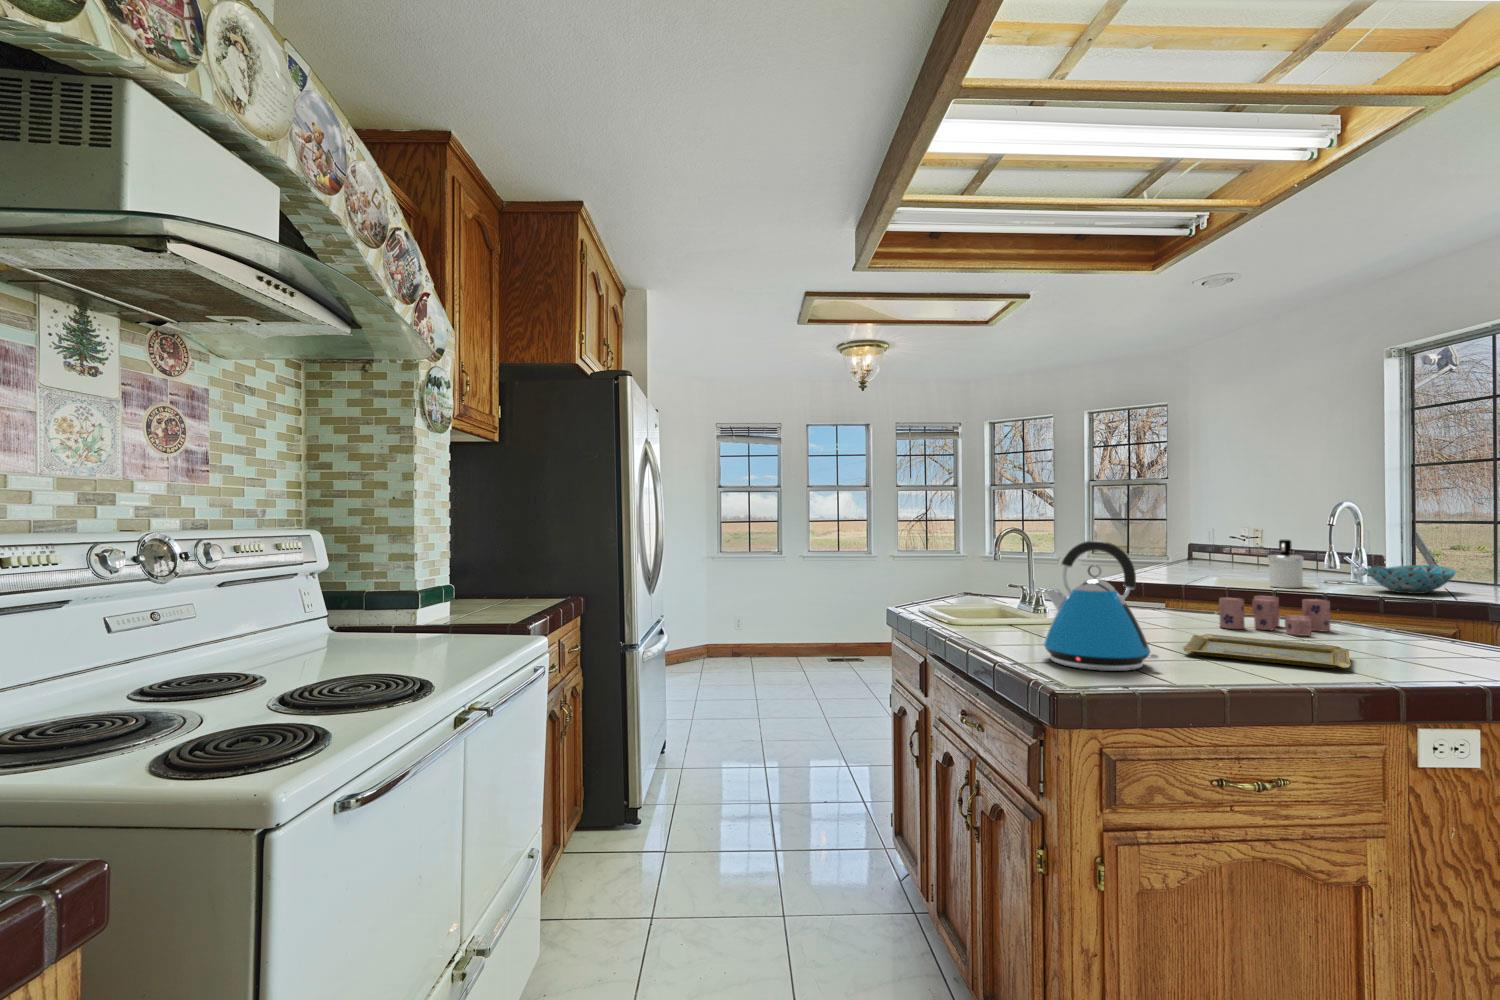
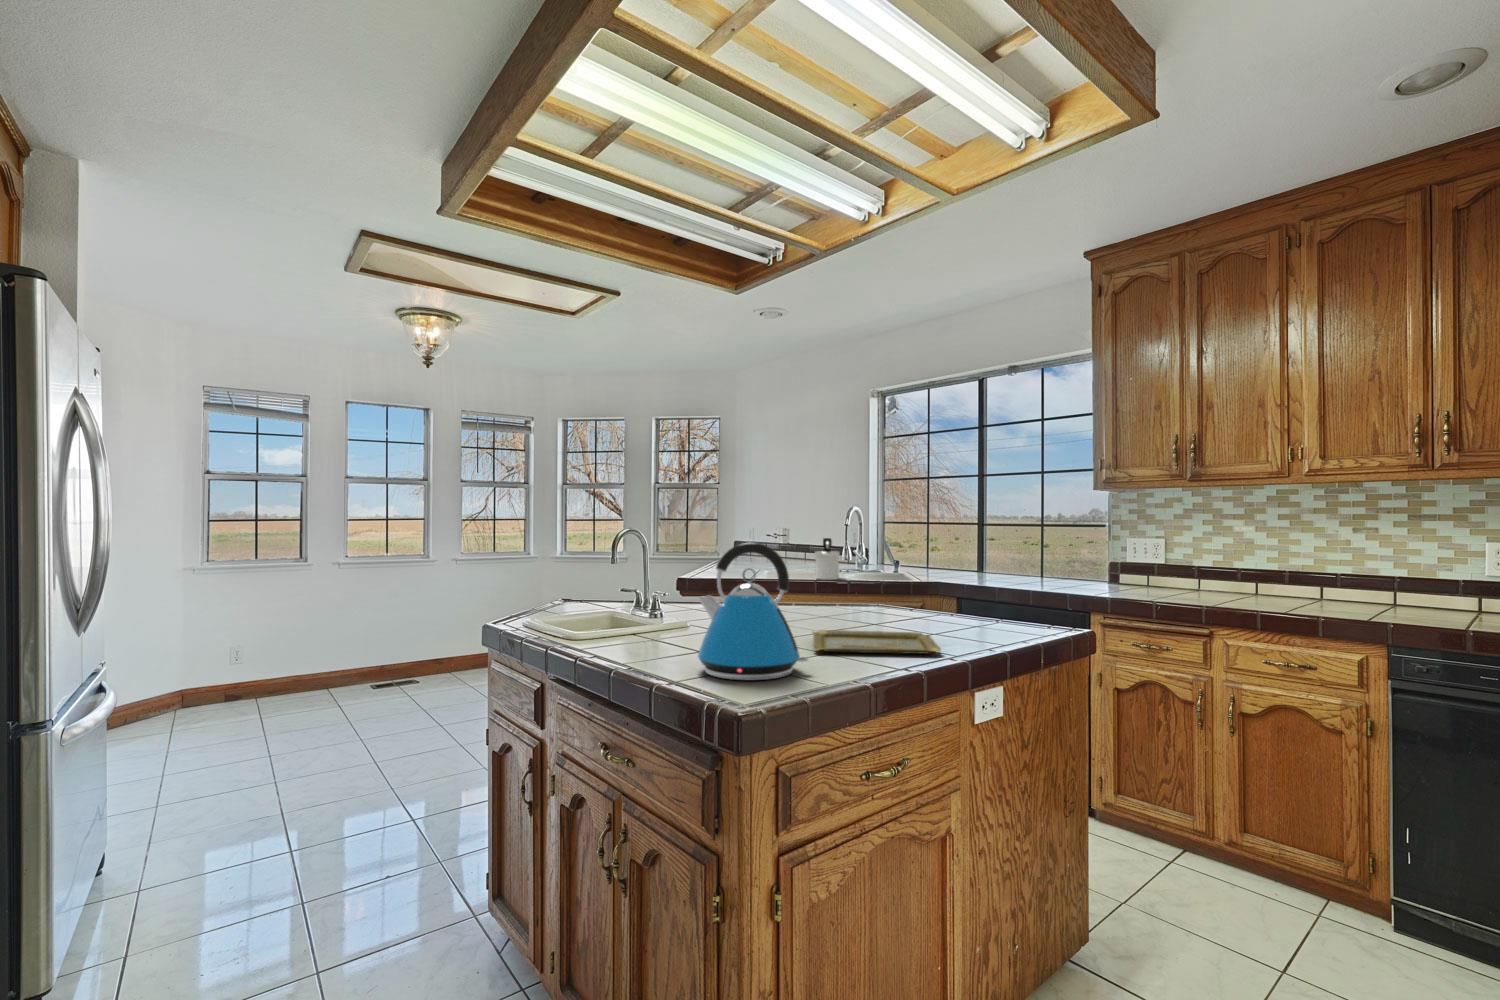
bowl: present [1366,565,1456,594] -> none [881,557,936,580]
candle: present [1219,596,1330,636] -> none [816,590,894,624]

